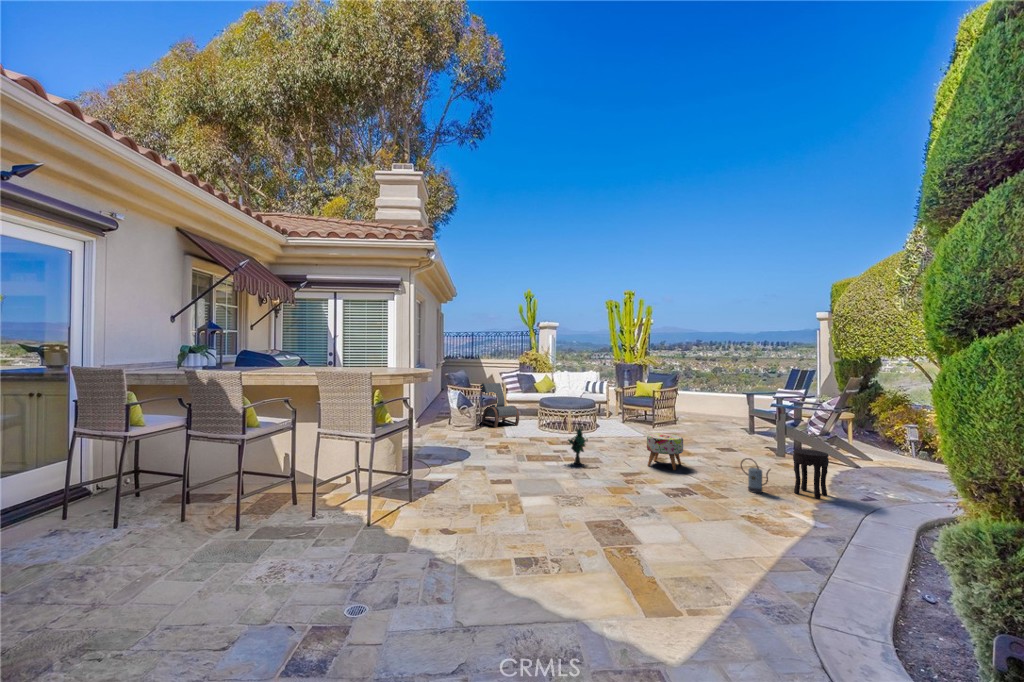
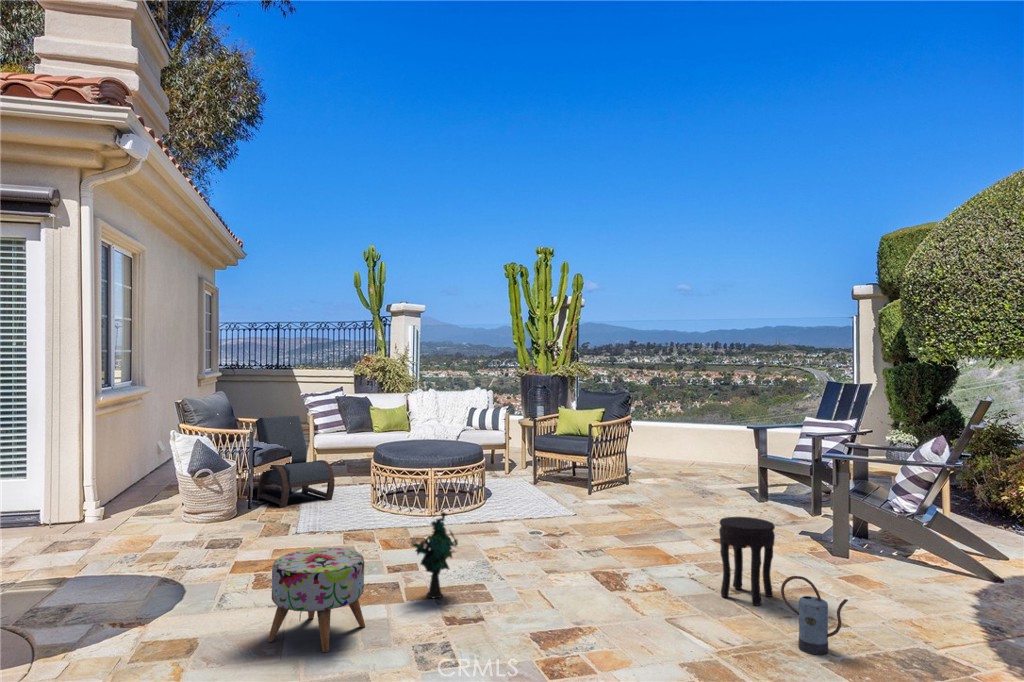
ottoman: present [647,433,683,470] -> present [268,548,365,652]
side table: present [793,449,829,499] -> present [719,517,775,605]

